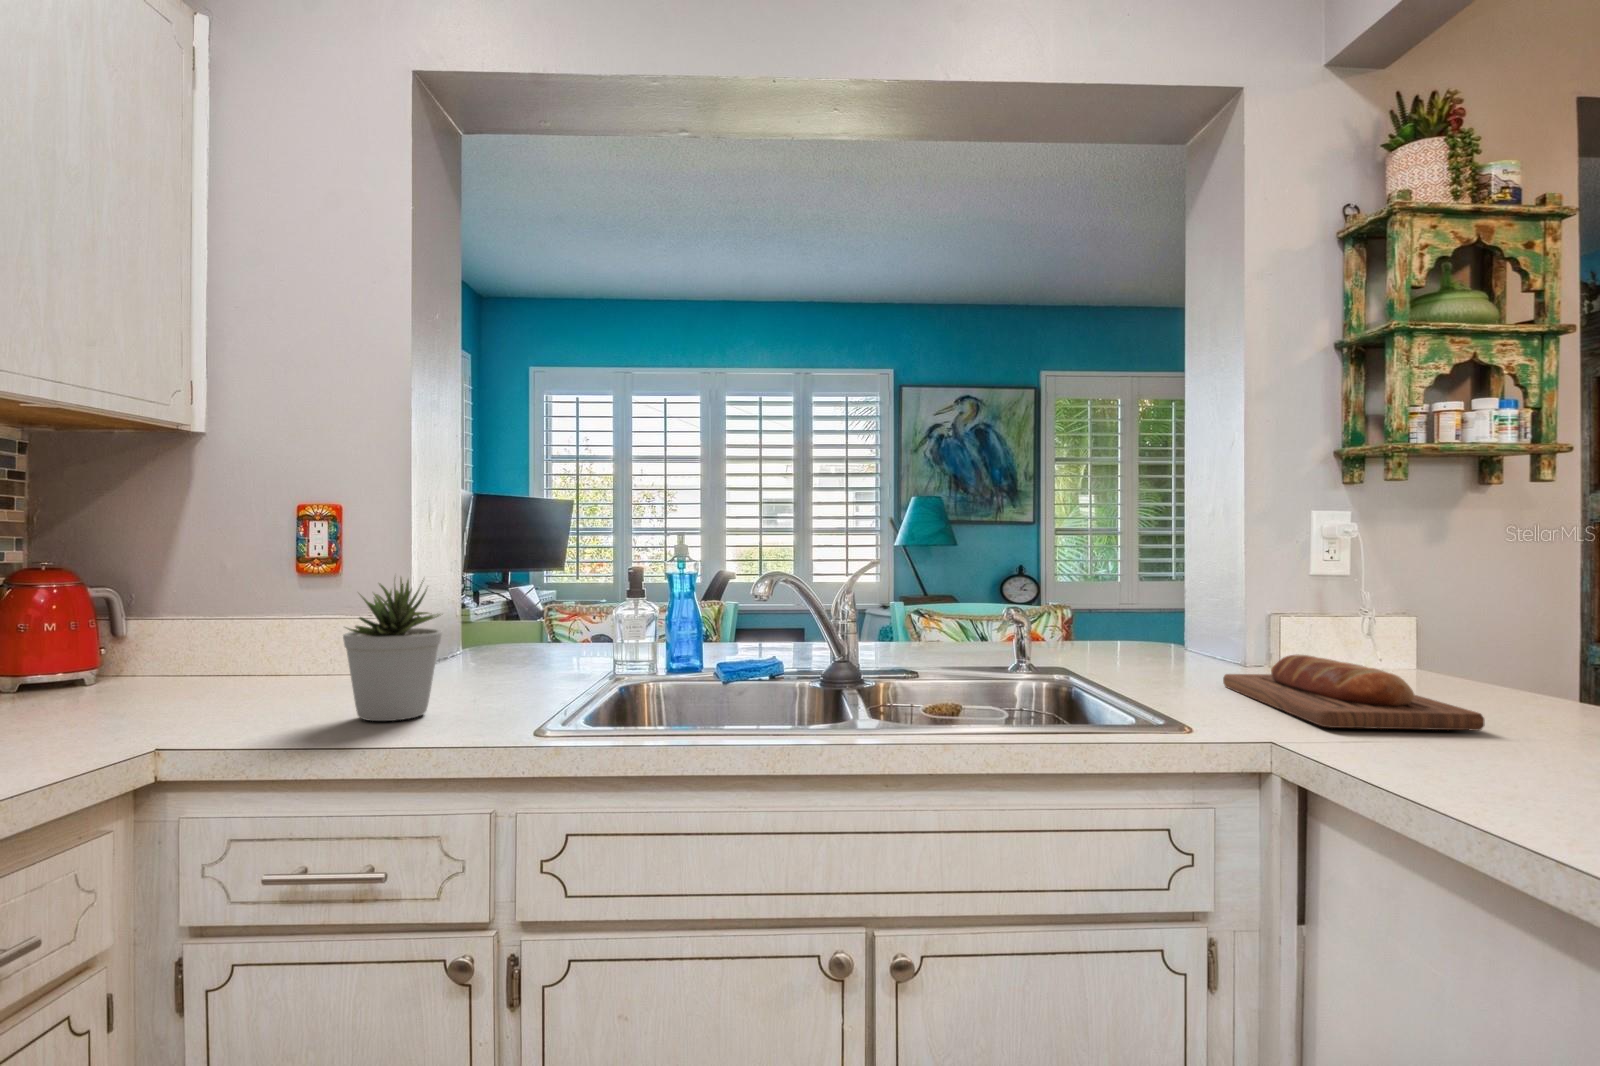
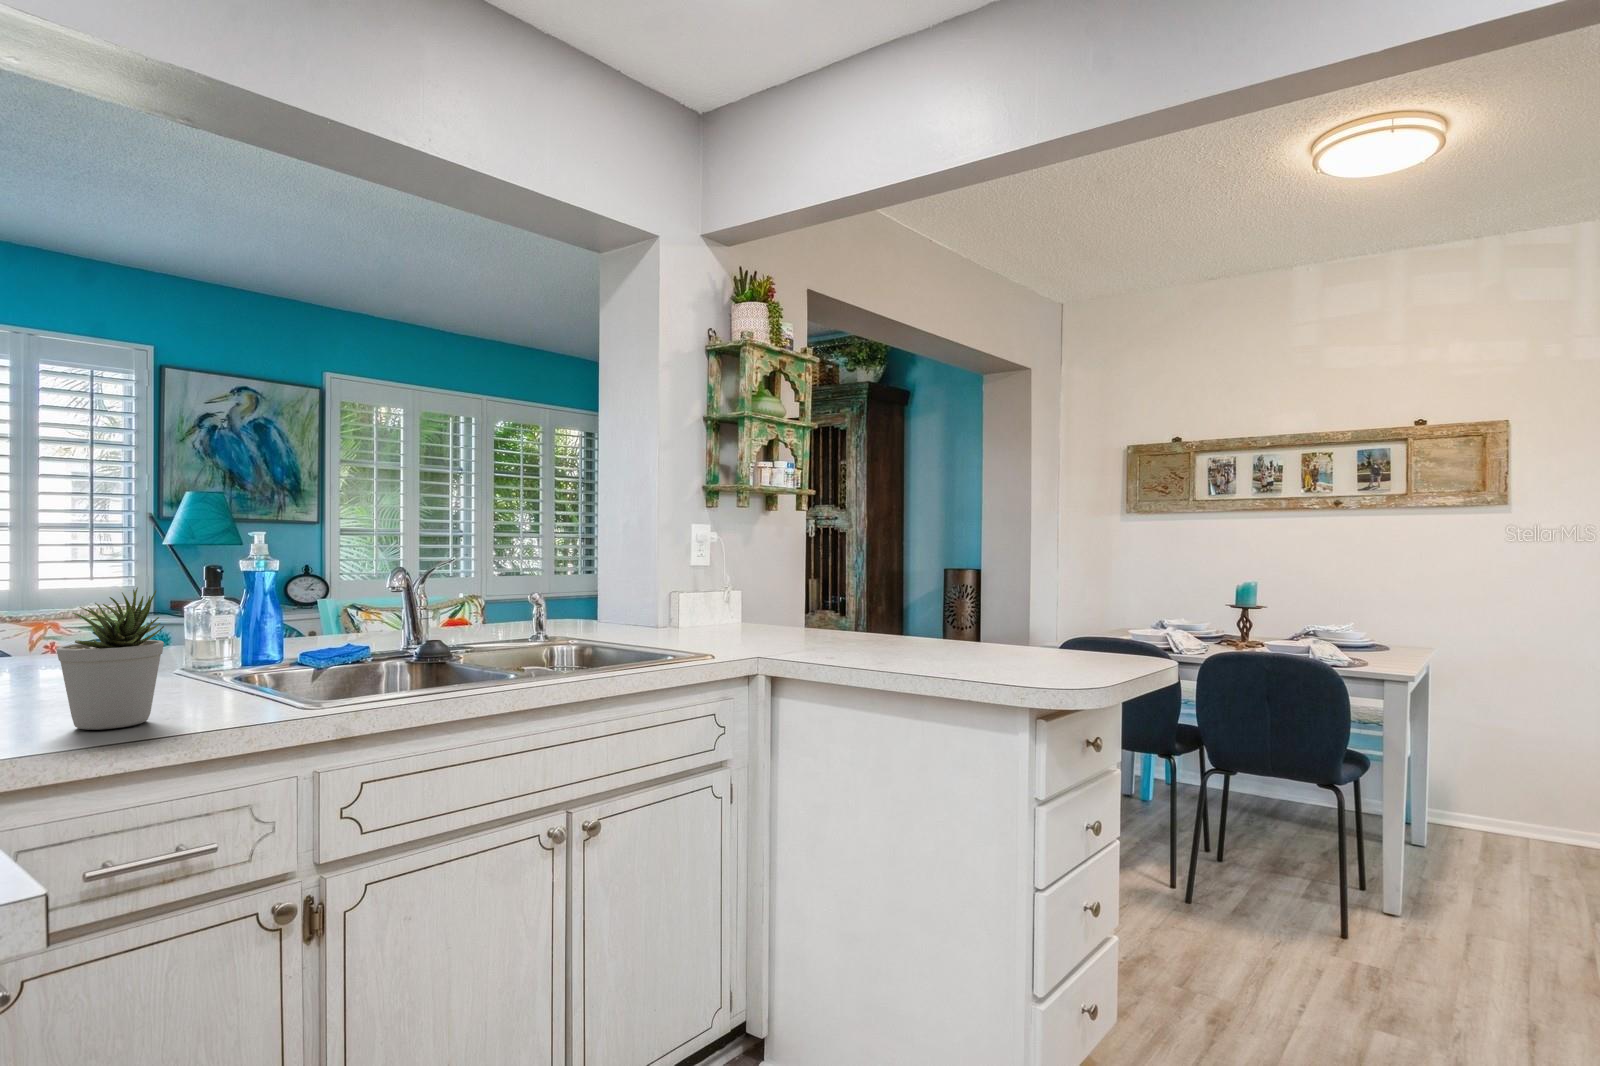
bread loaf: present [1223,655,1485,731] -> none [672,611,816,645]

